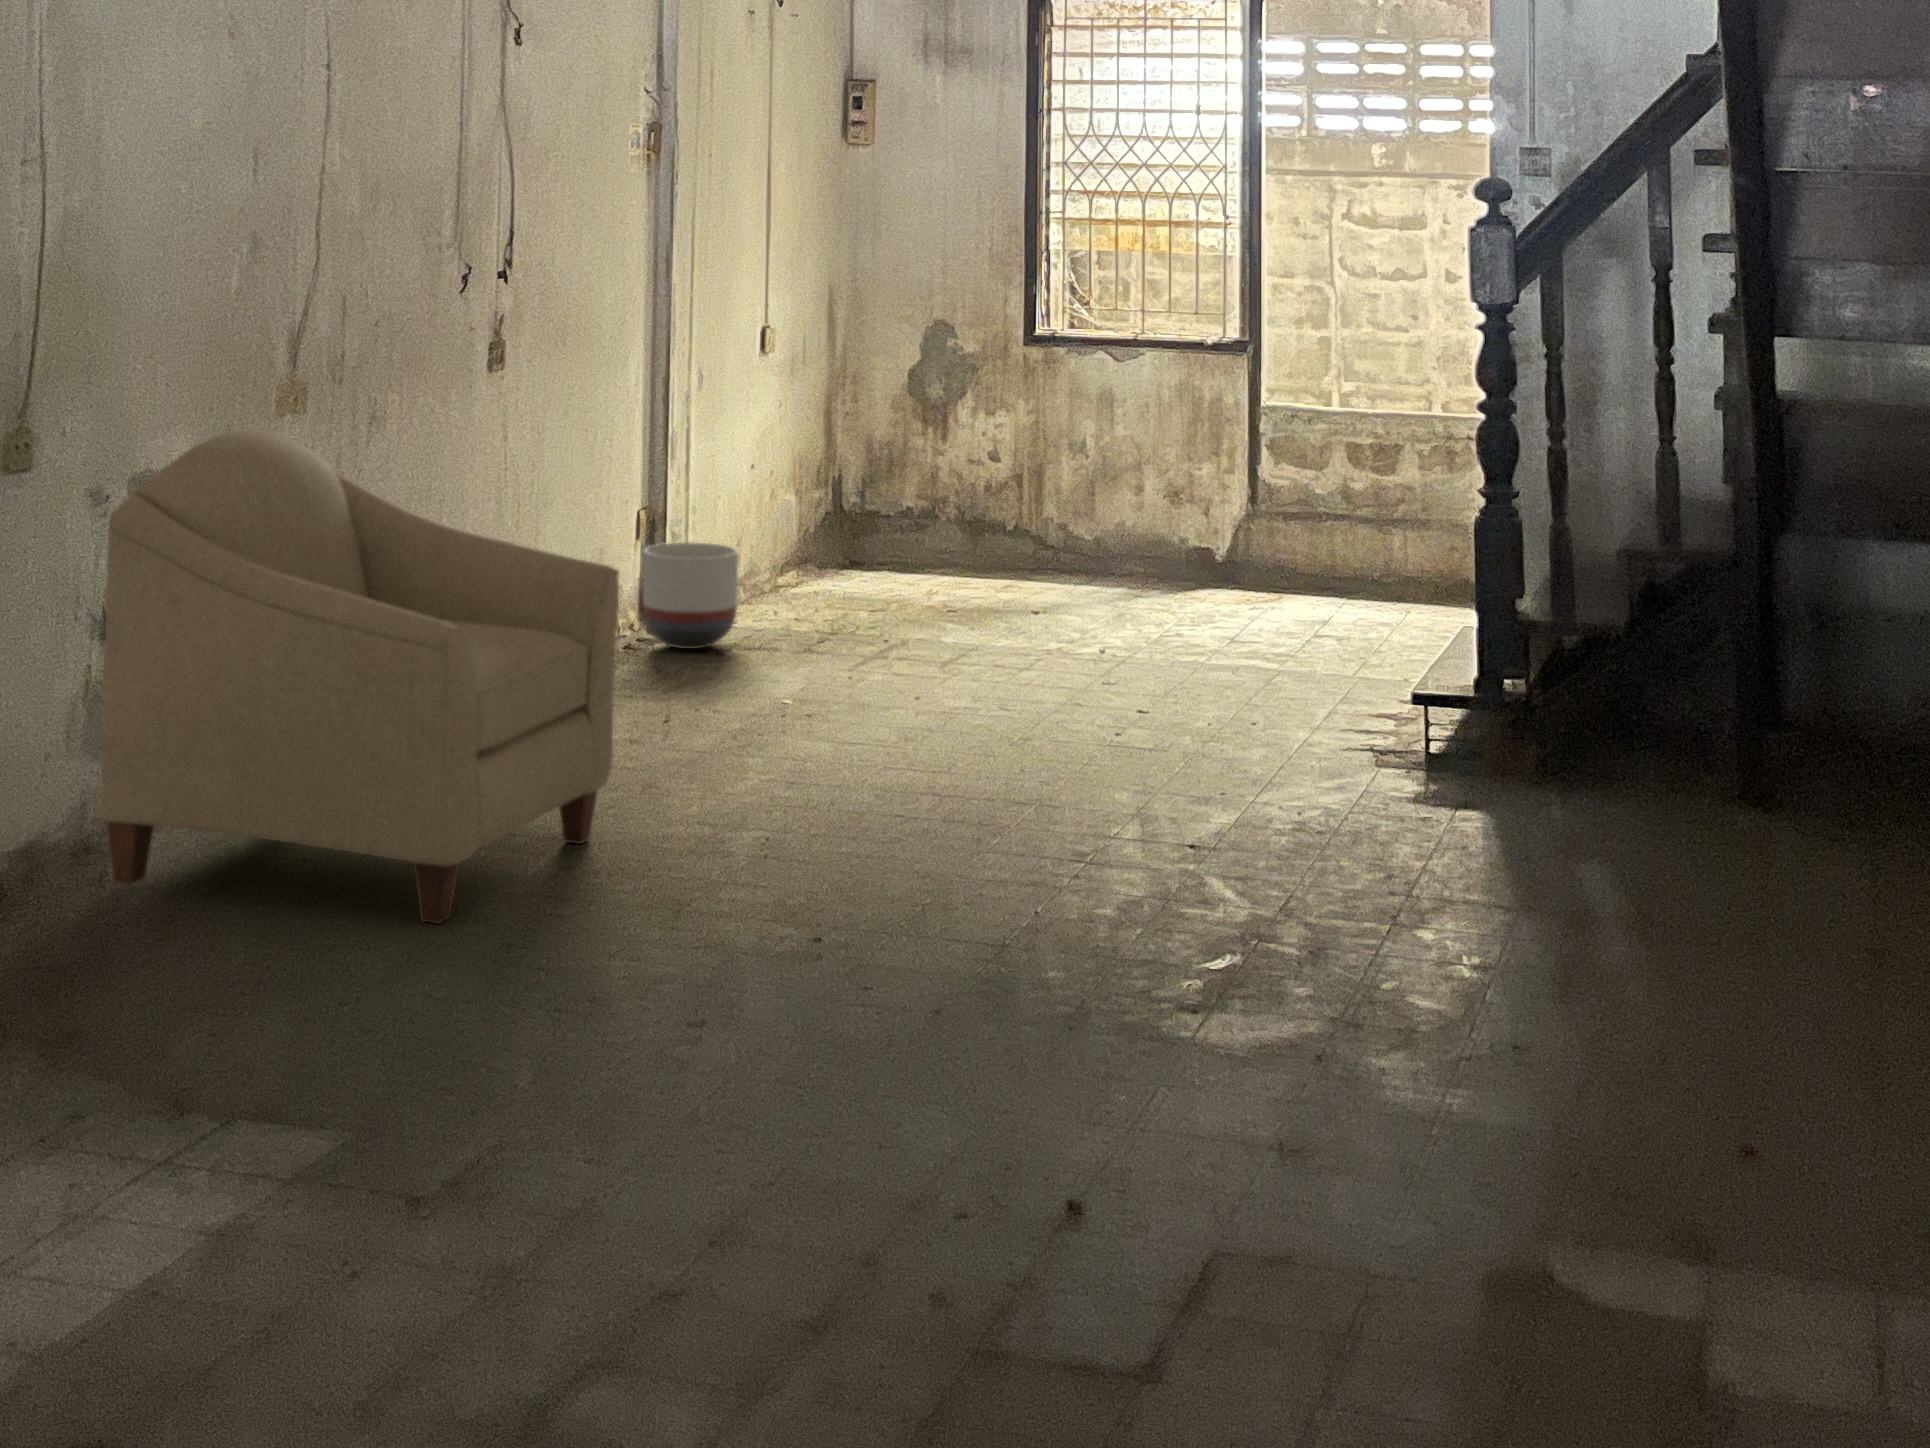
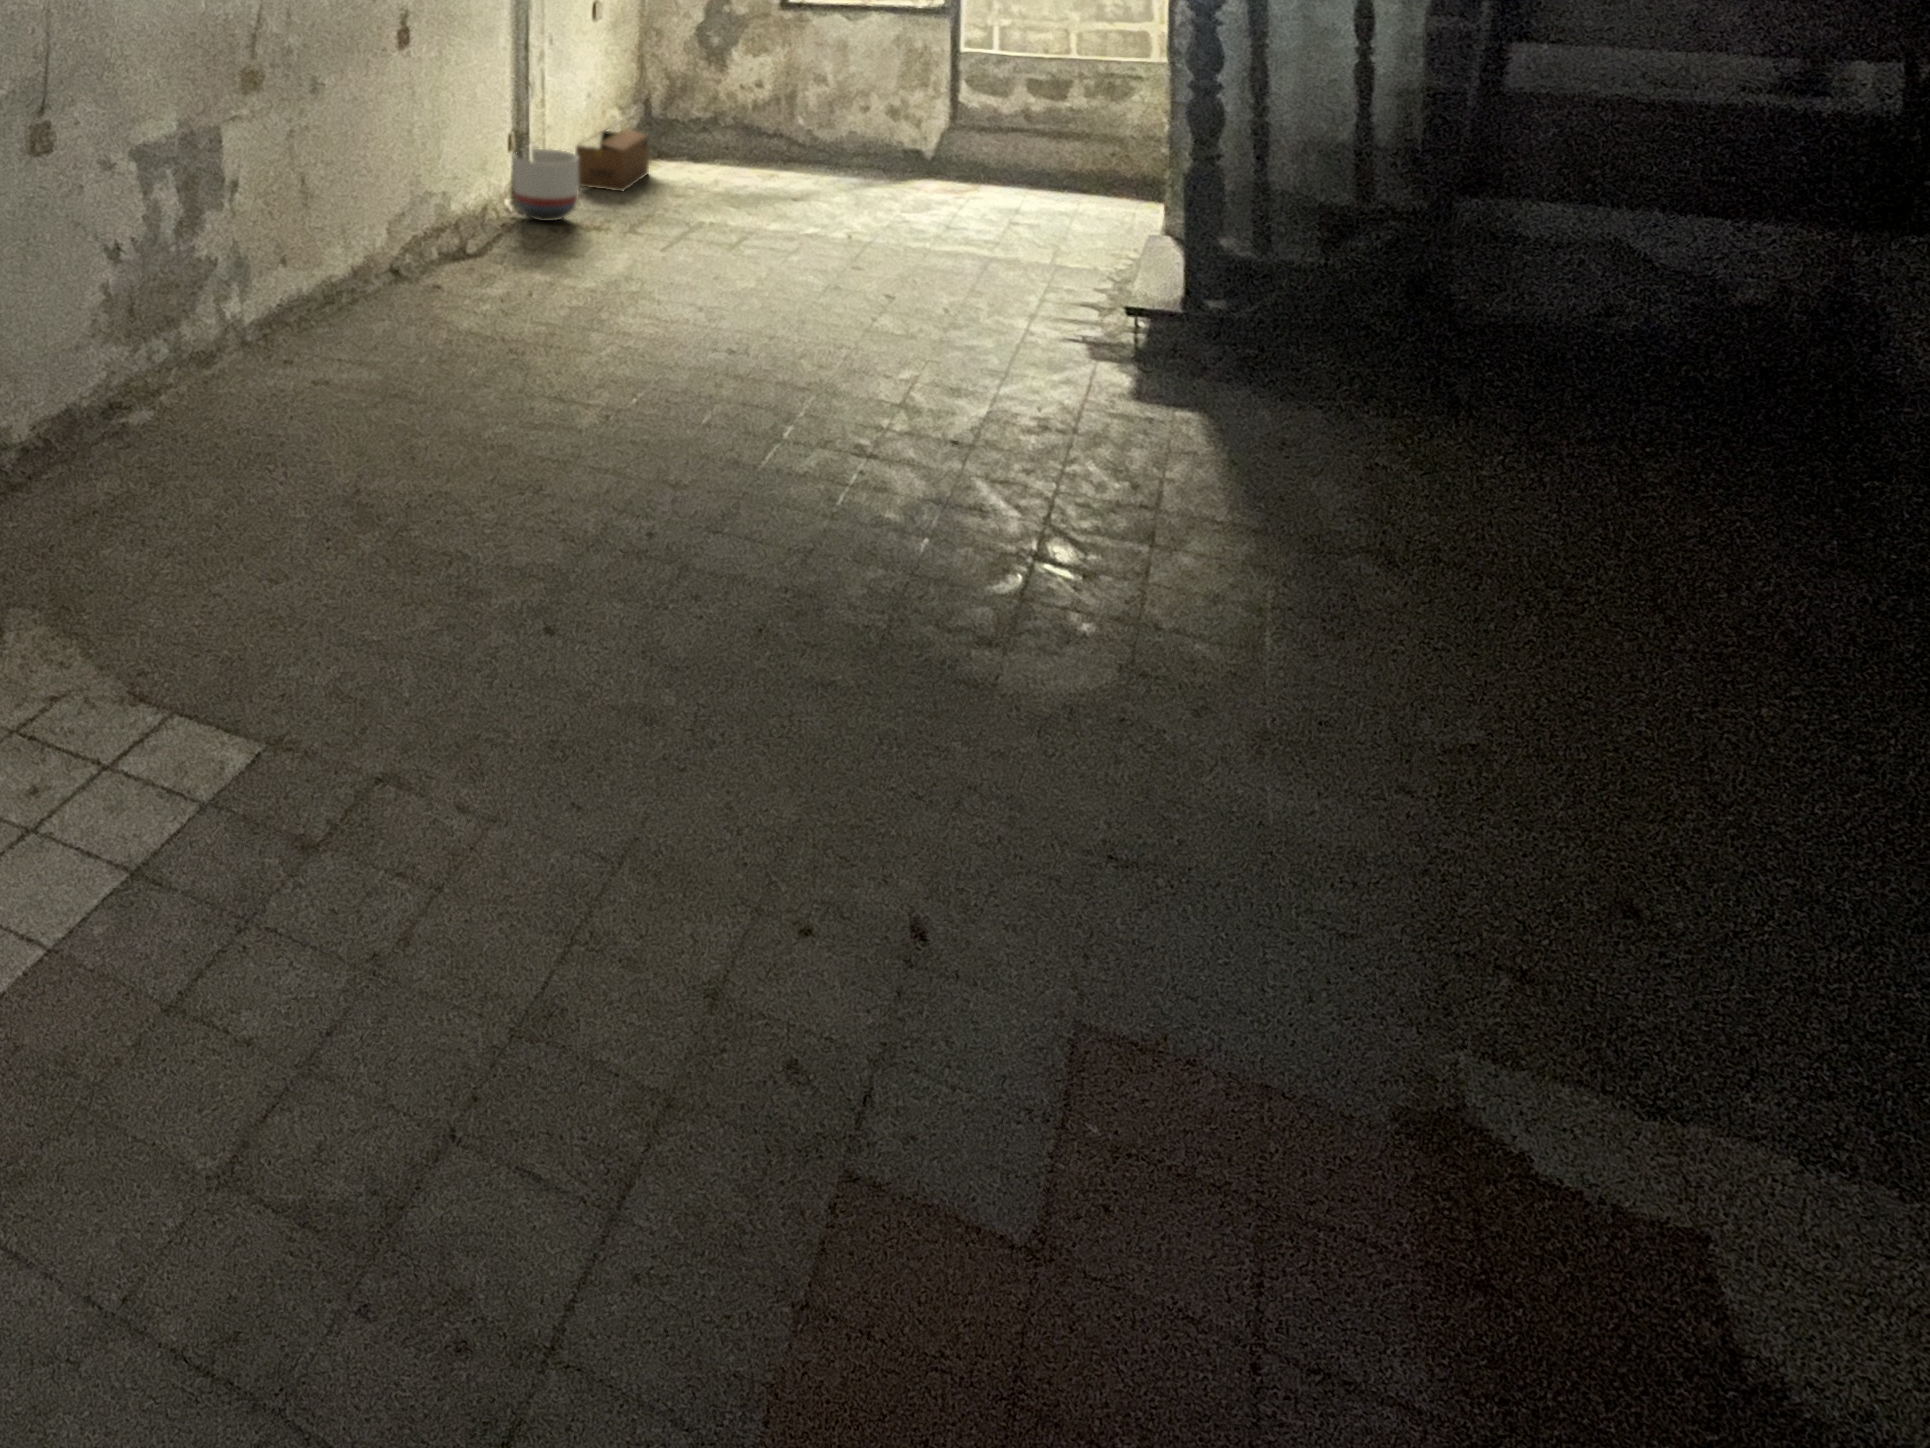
chair: present [100,431,619,924] -> none [122,111,491,485]
cardboard box: none [733,511,841,614] -> present [575,129,649,191]

